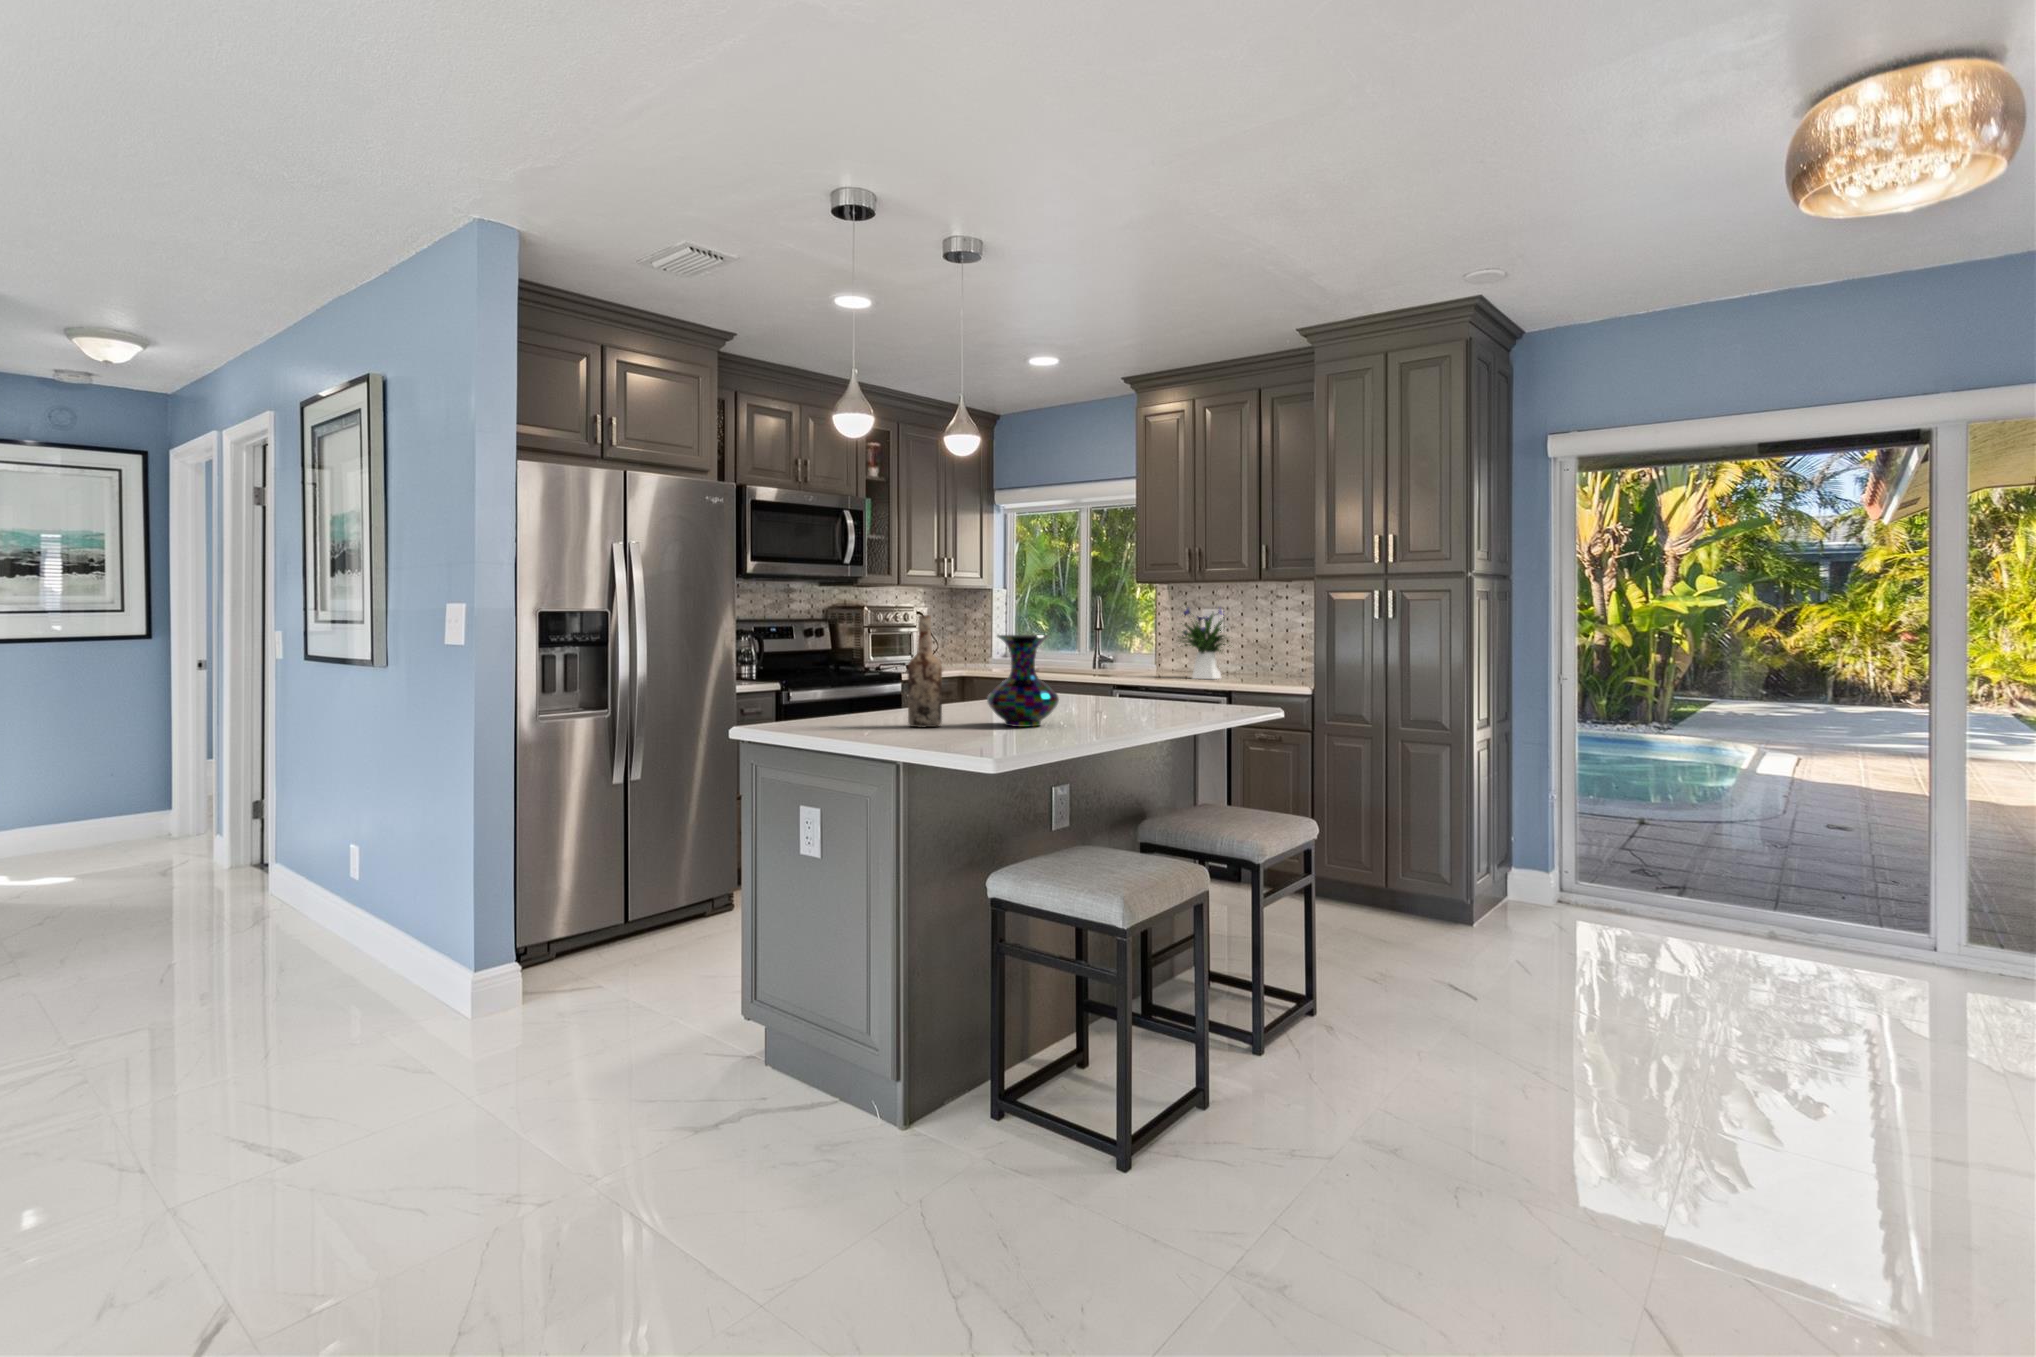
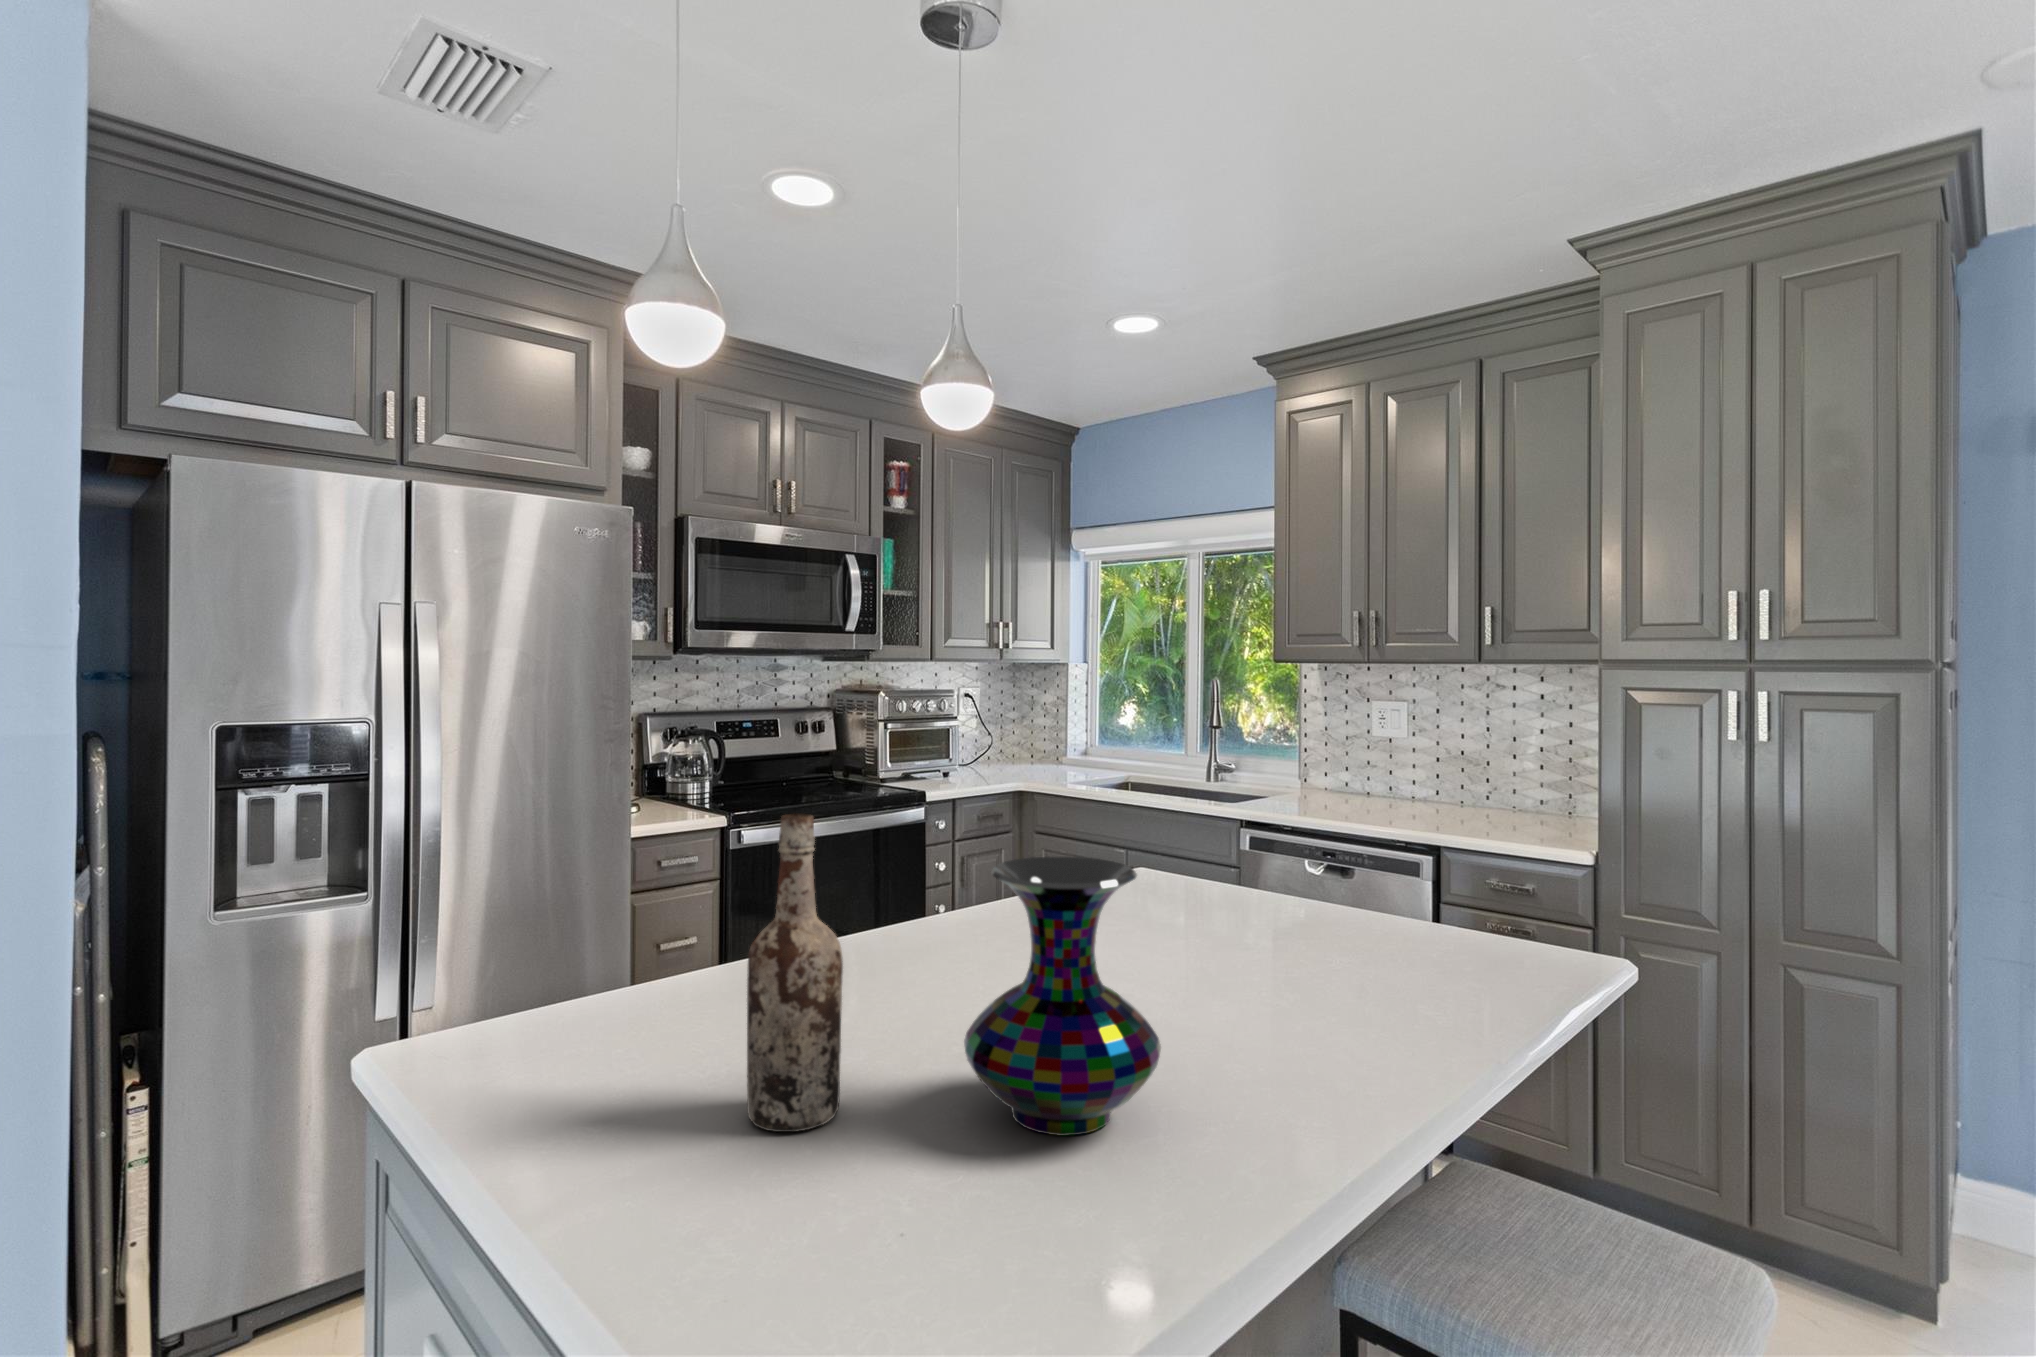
flower arrangement: present [1178,607,1230,679] -> none [1324,690,1439,808]

